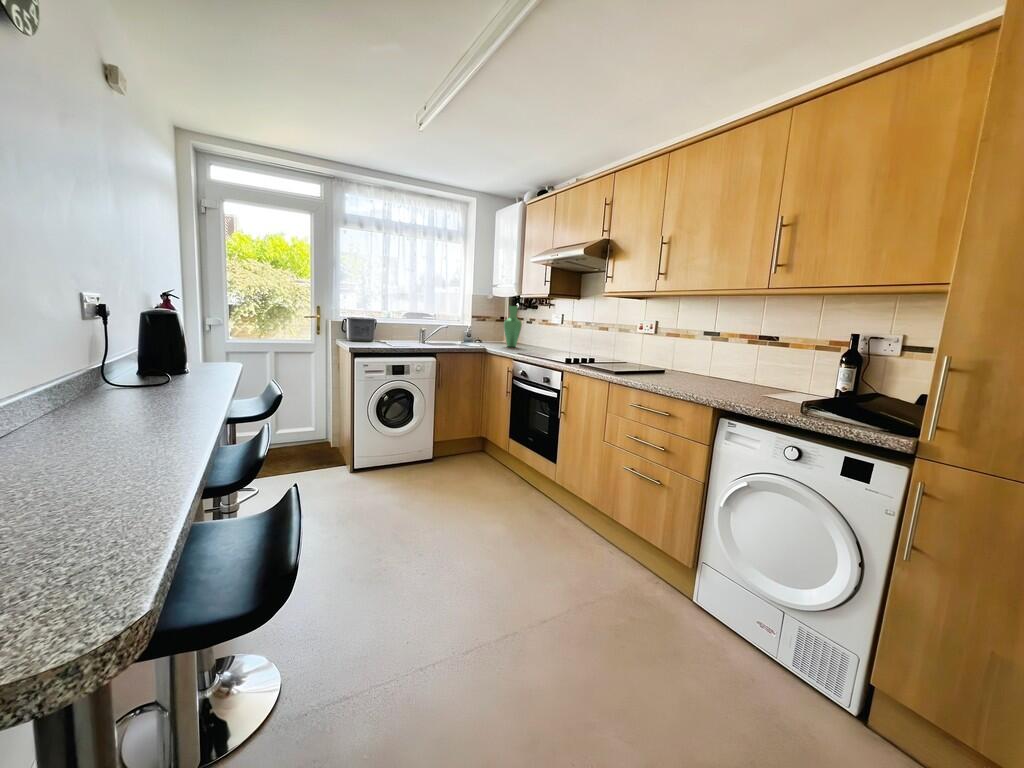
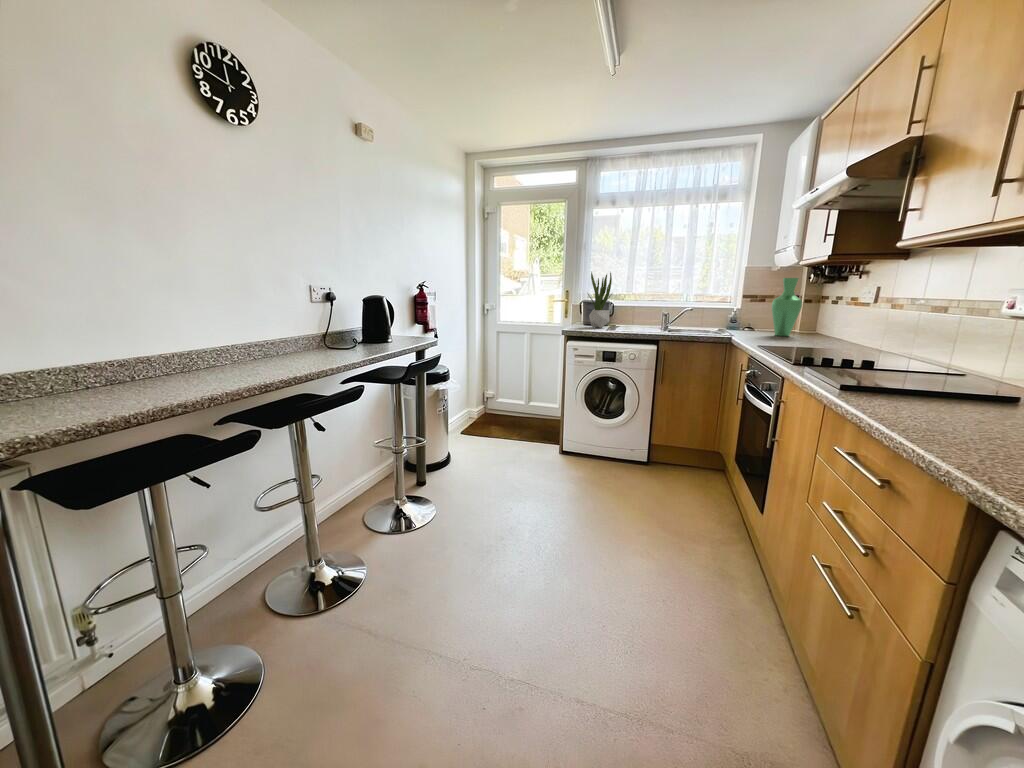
potted plant: none [361,290,386,344] -> present [588,272,612,328]

